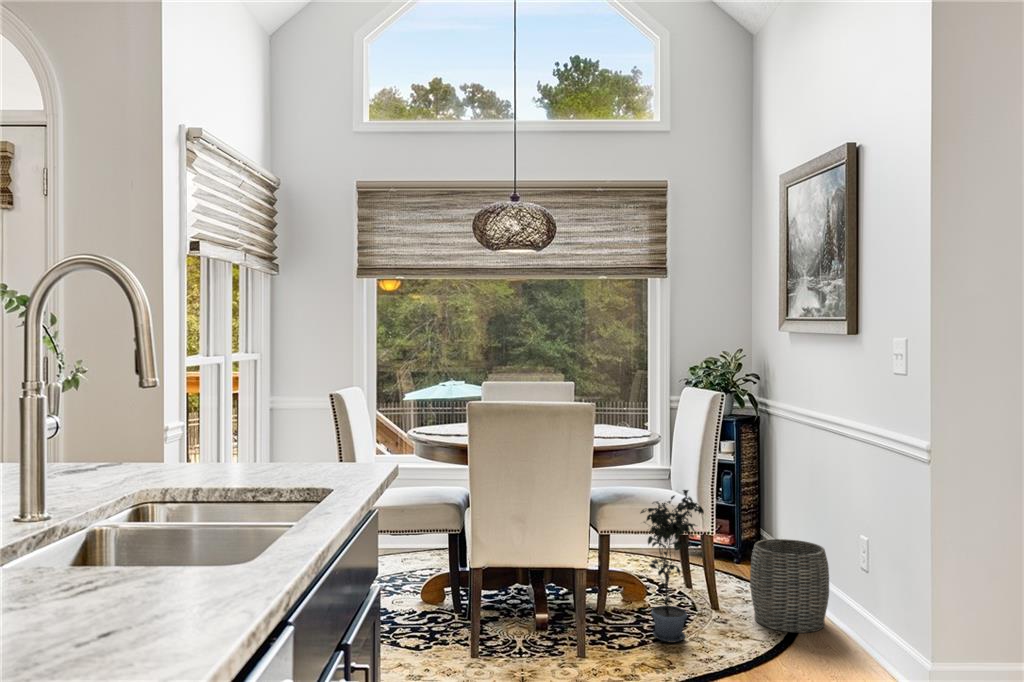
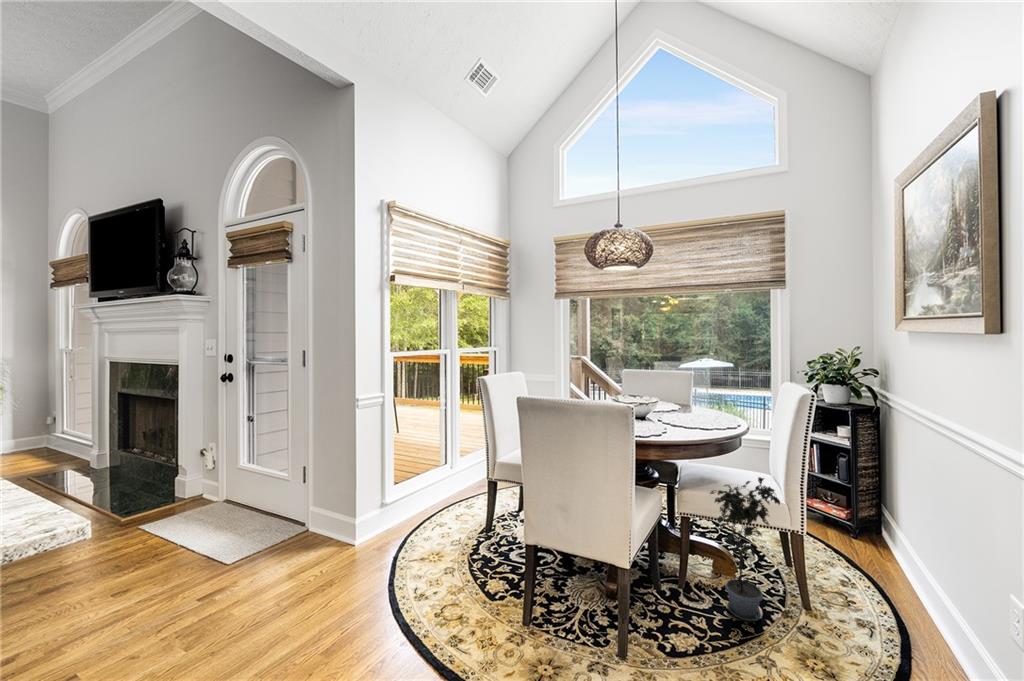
woven basket: present [750,539,829,633] -> none [847,534,953,653]

